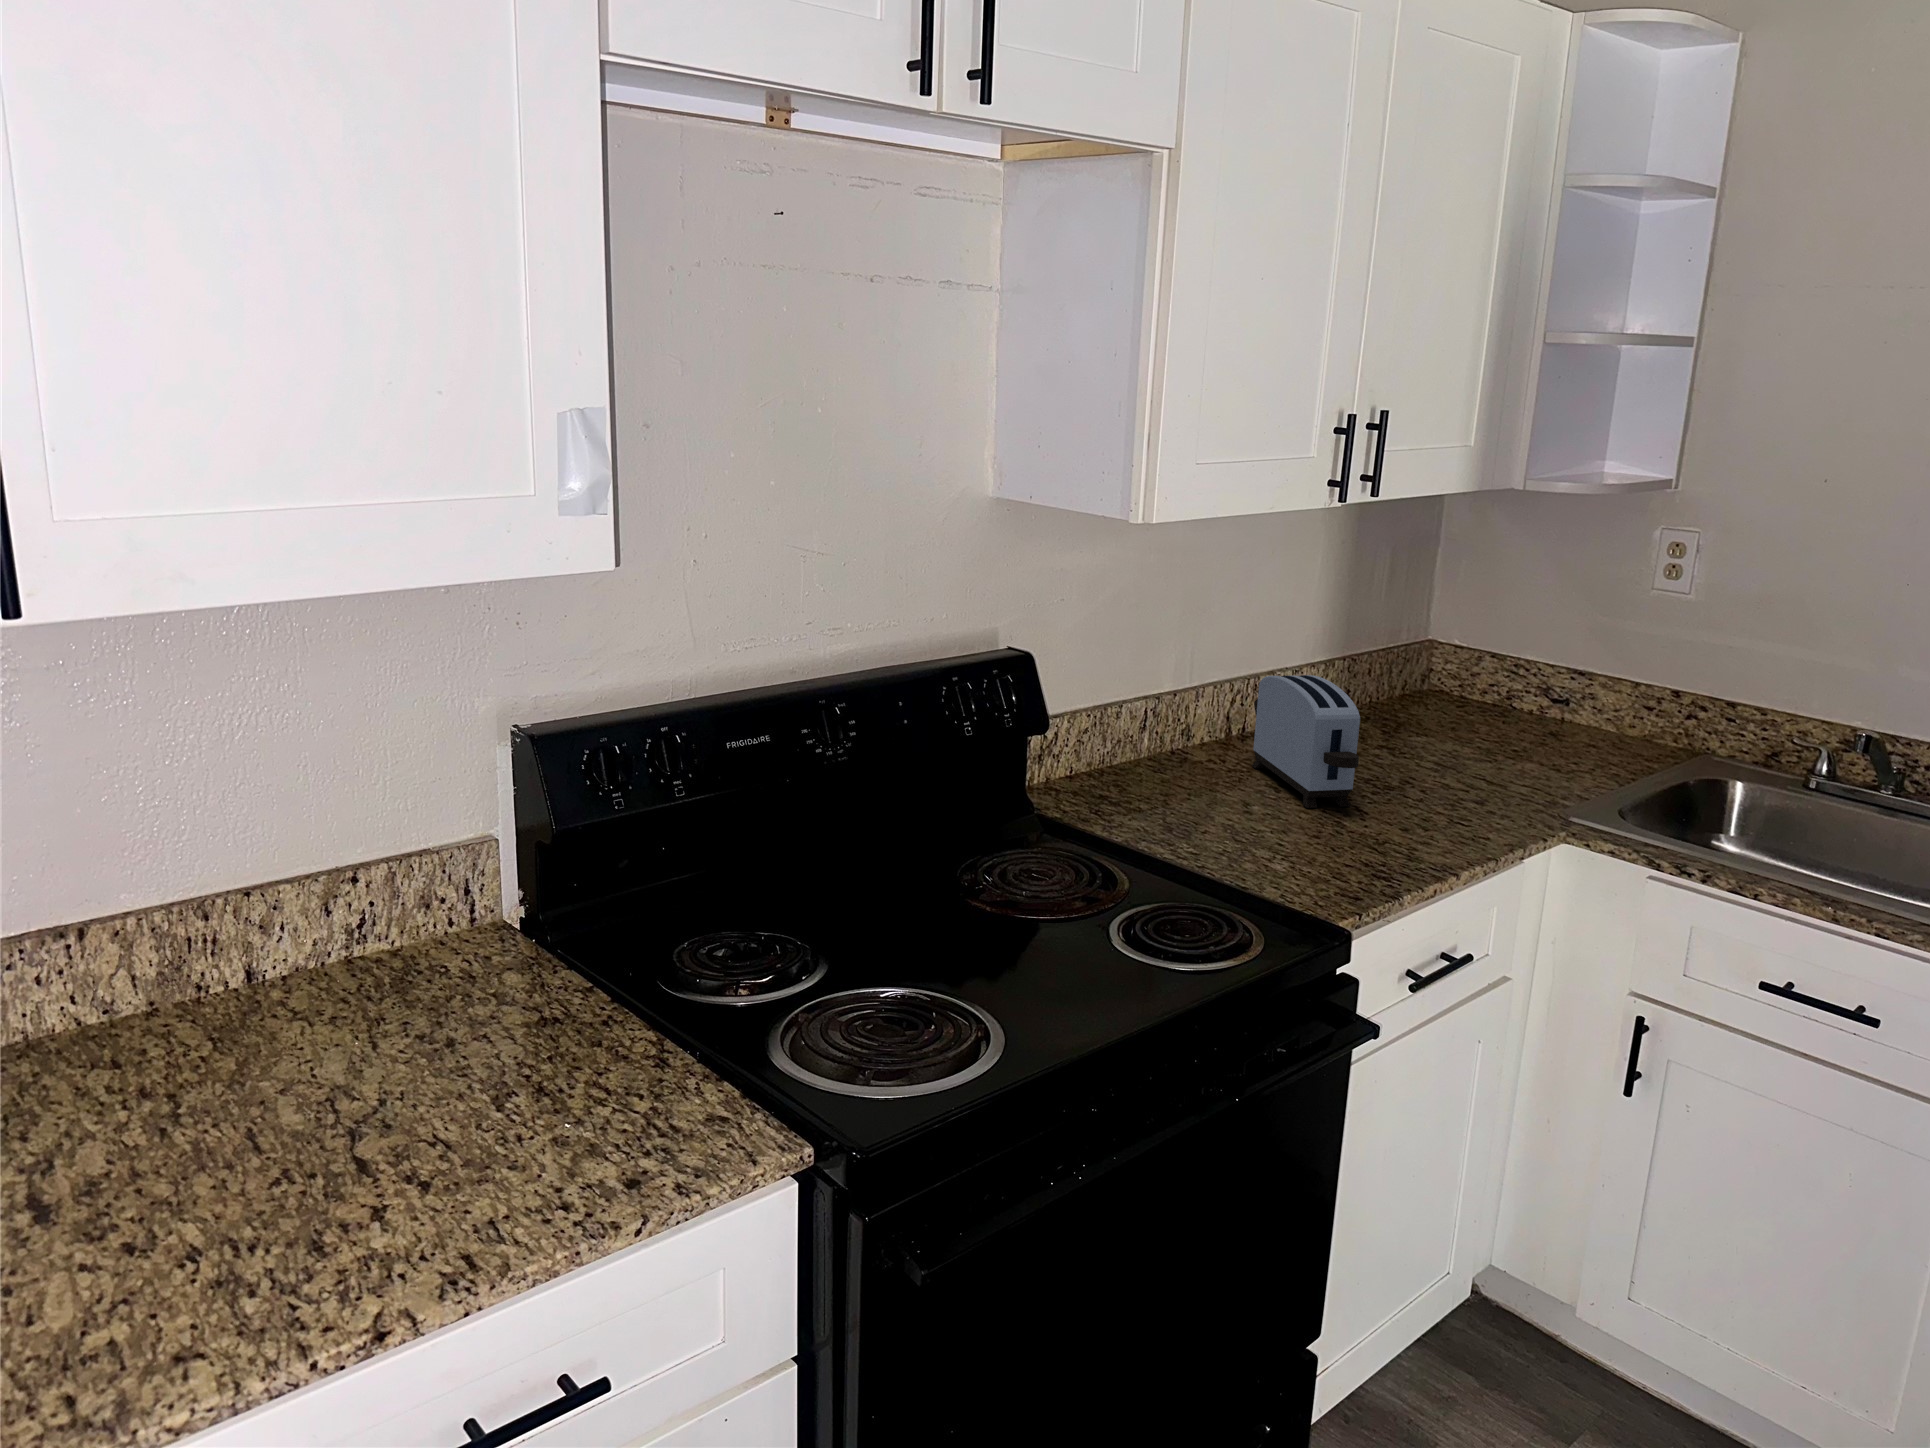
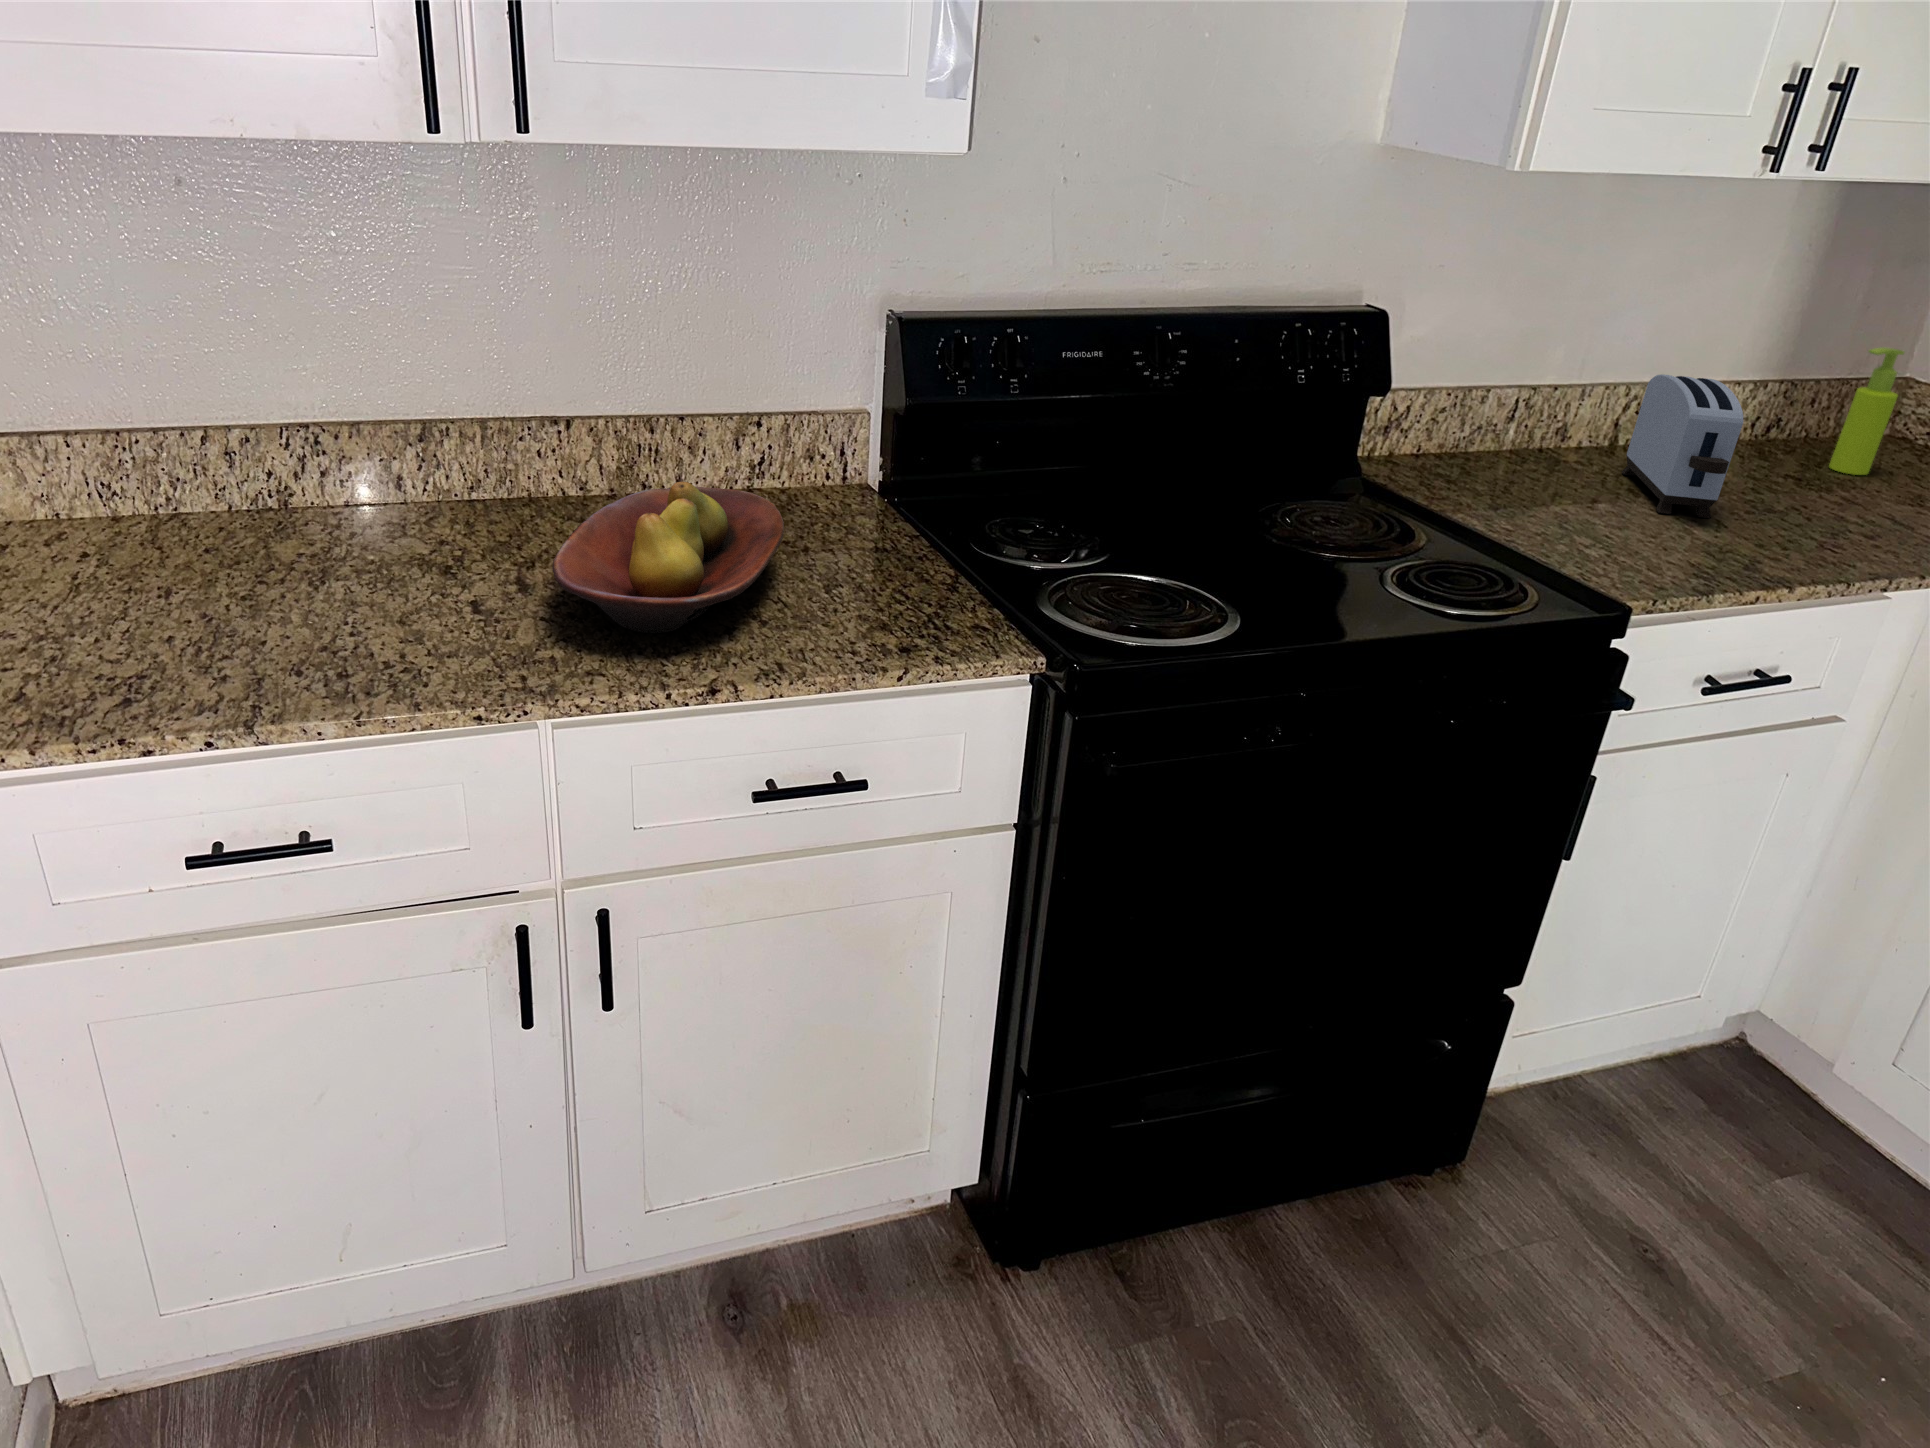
soap dispenser: none [1404,626,1445,737] -> present [1829,348,1904,475]
fruit bowl: none [93,986,430,1252] -> present [552,482,784,633]

